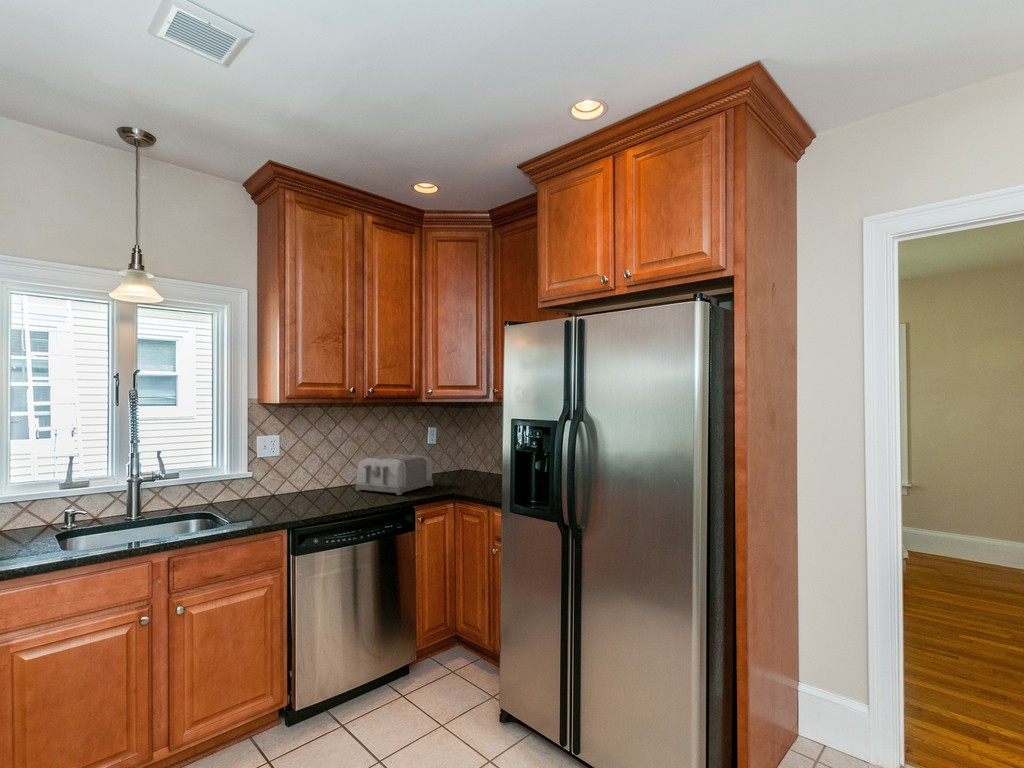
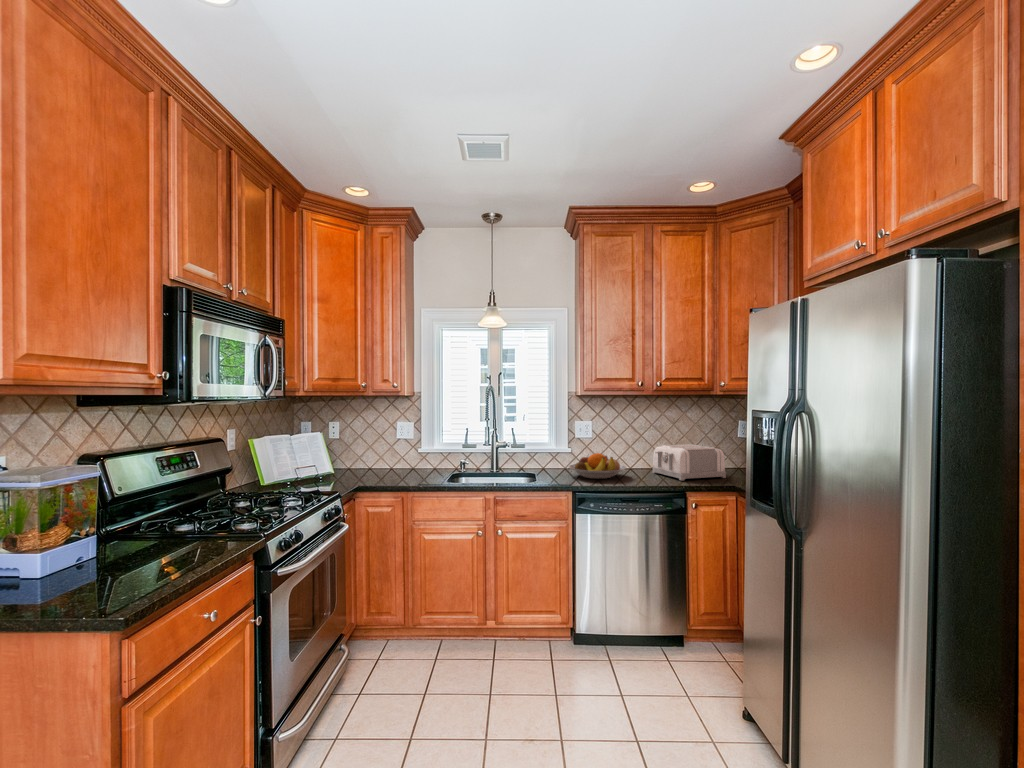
fruit bowl: none [262,475,338,508] -> present [569,453,626,479]

